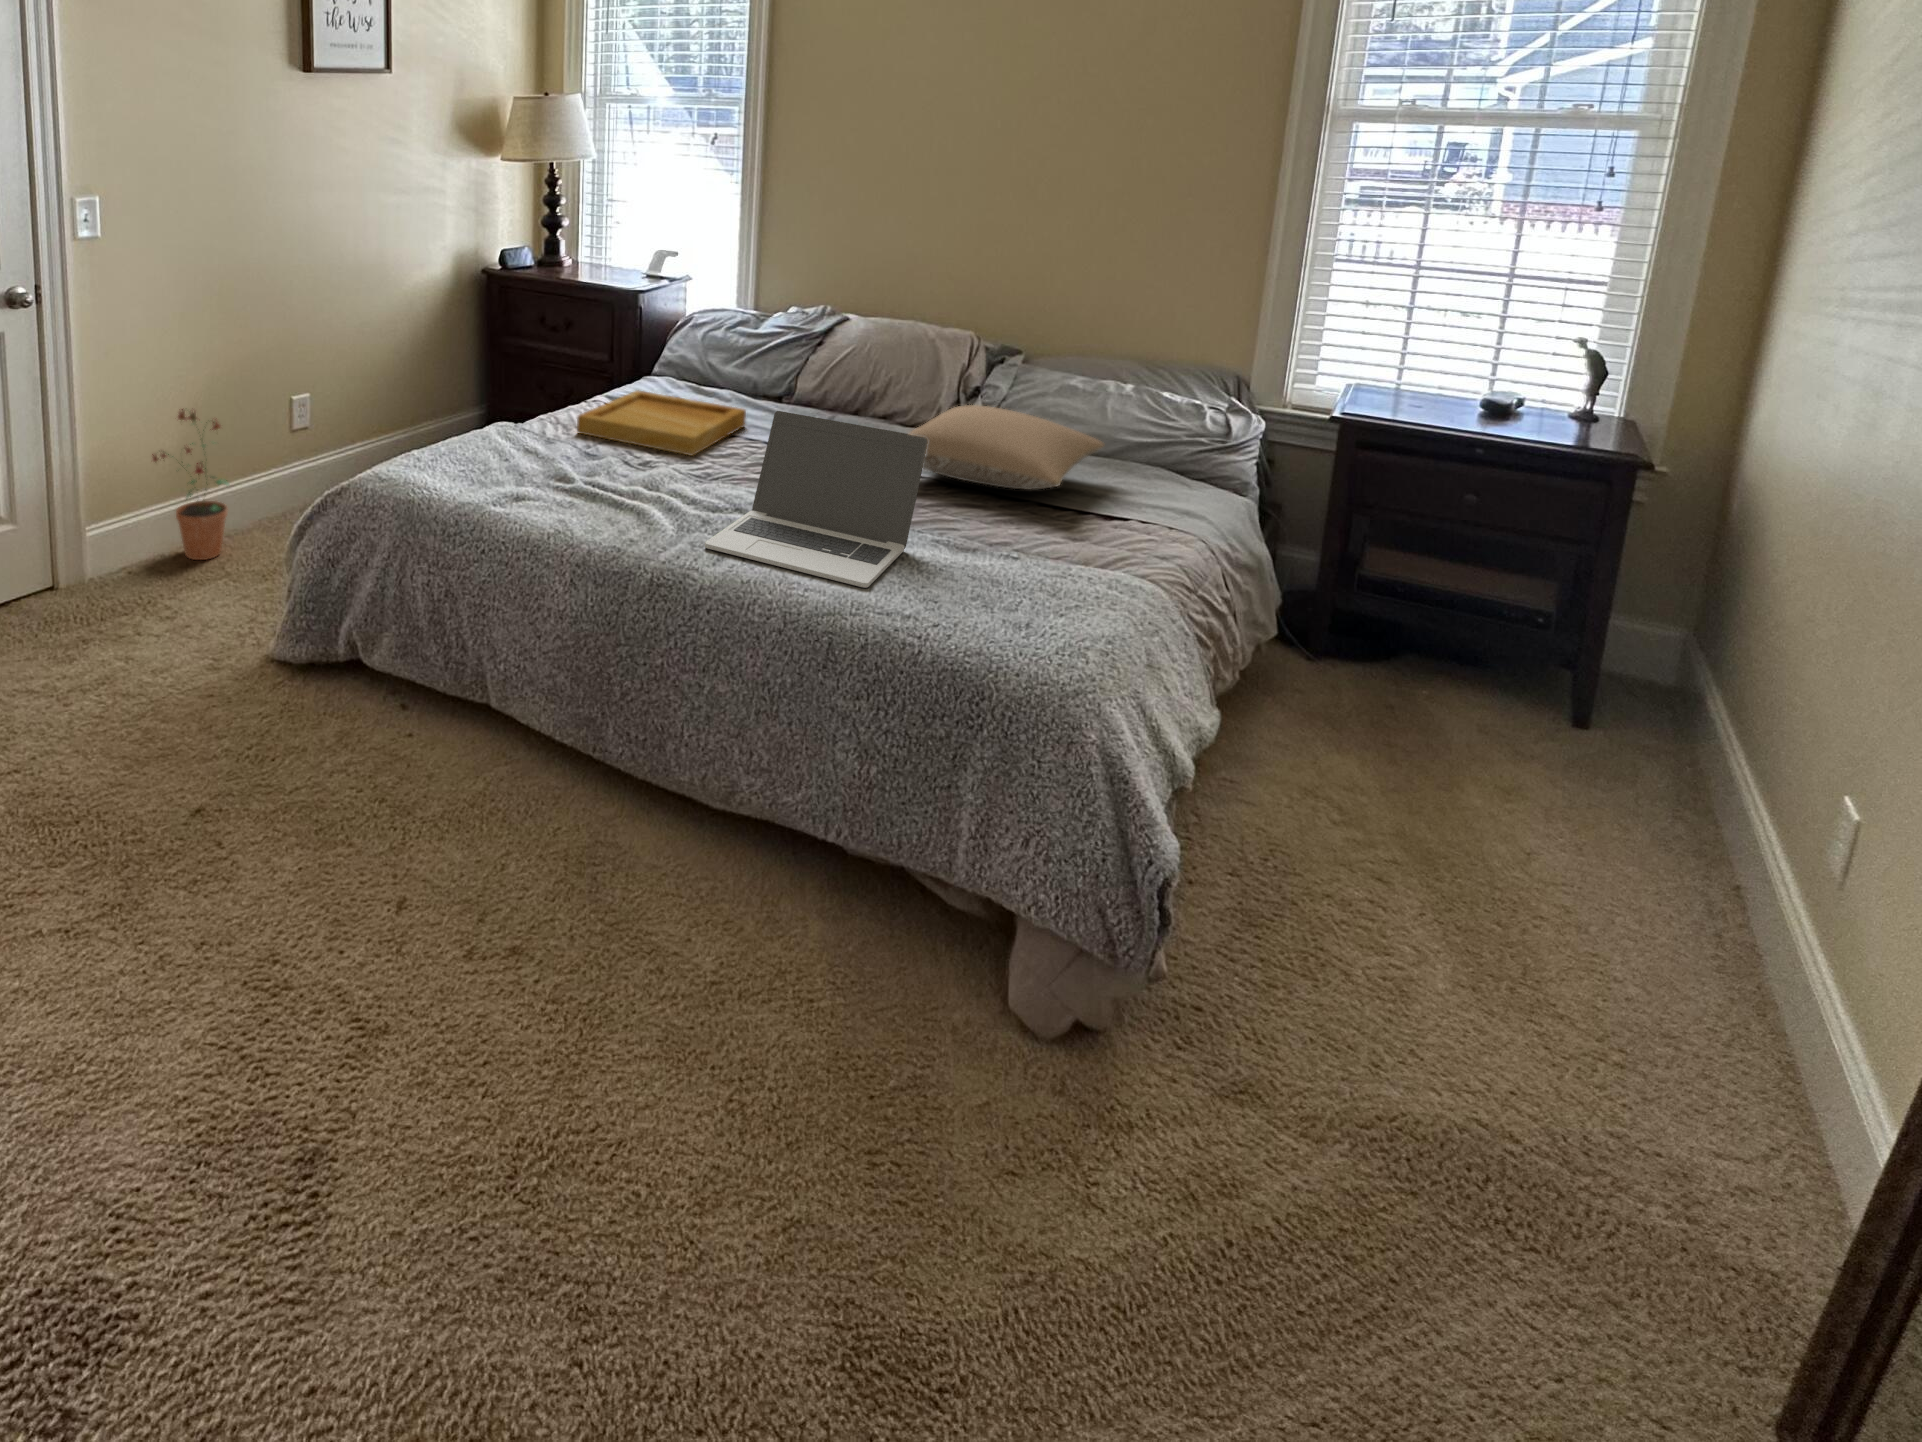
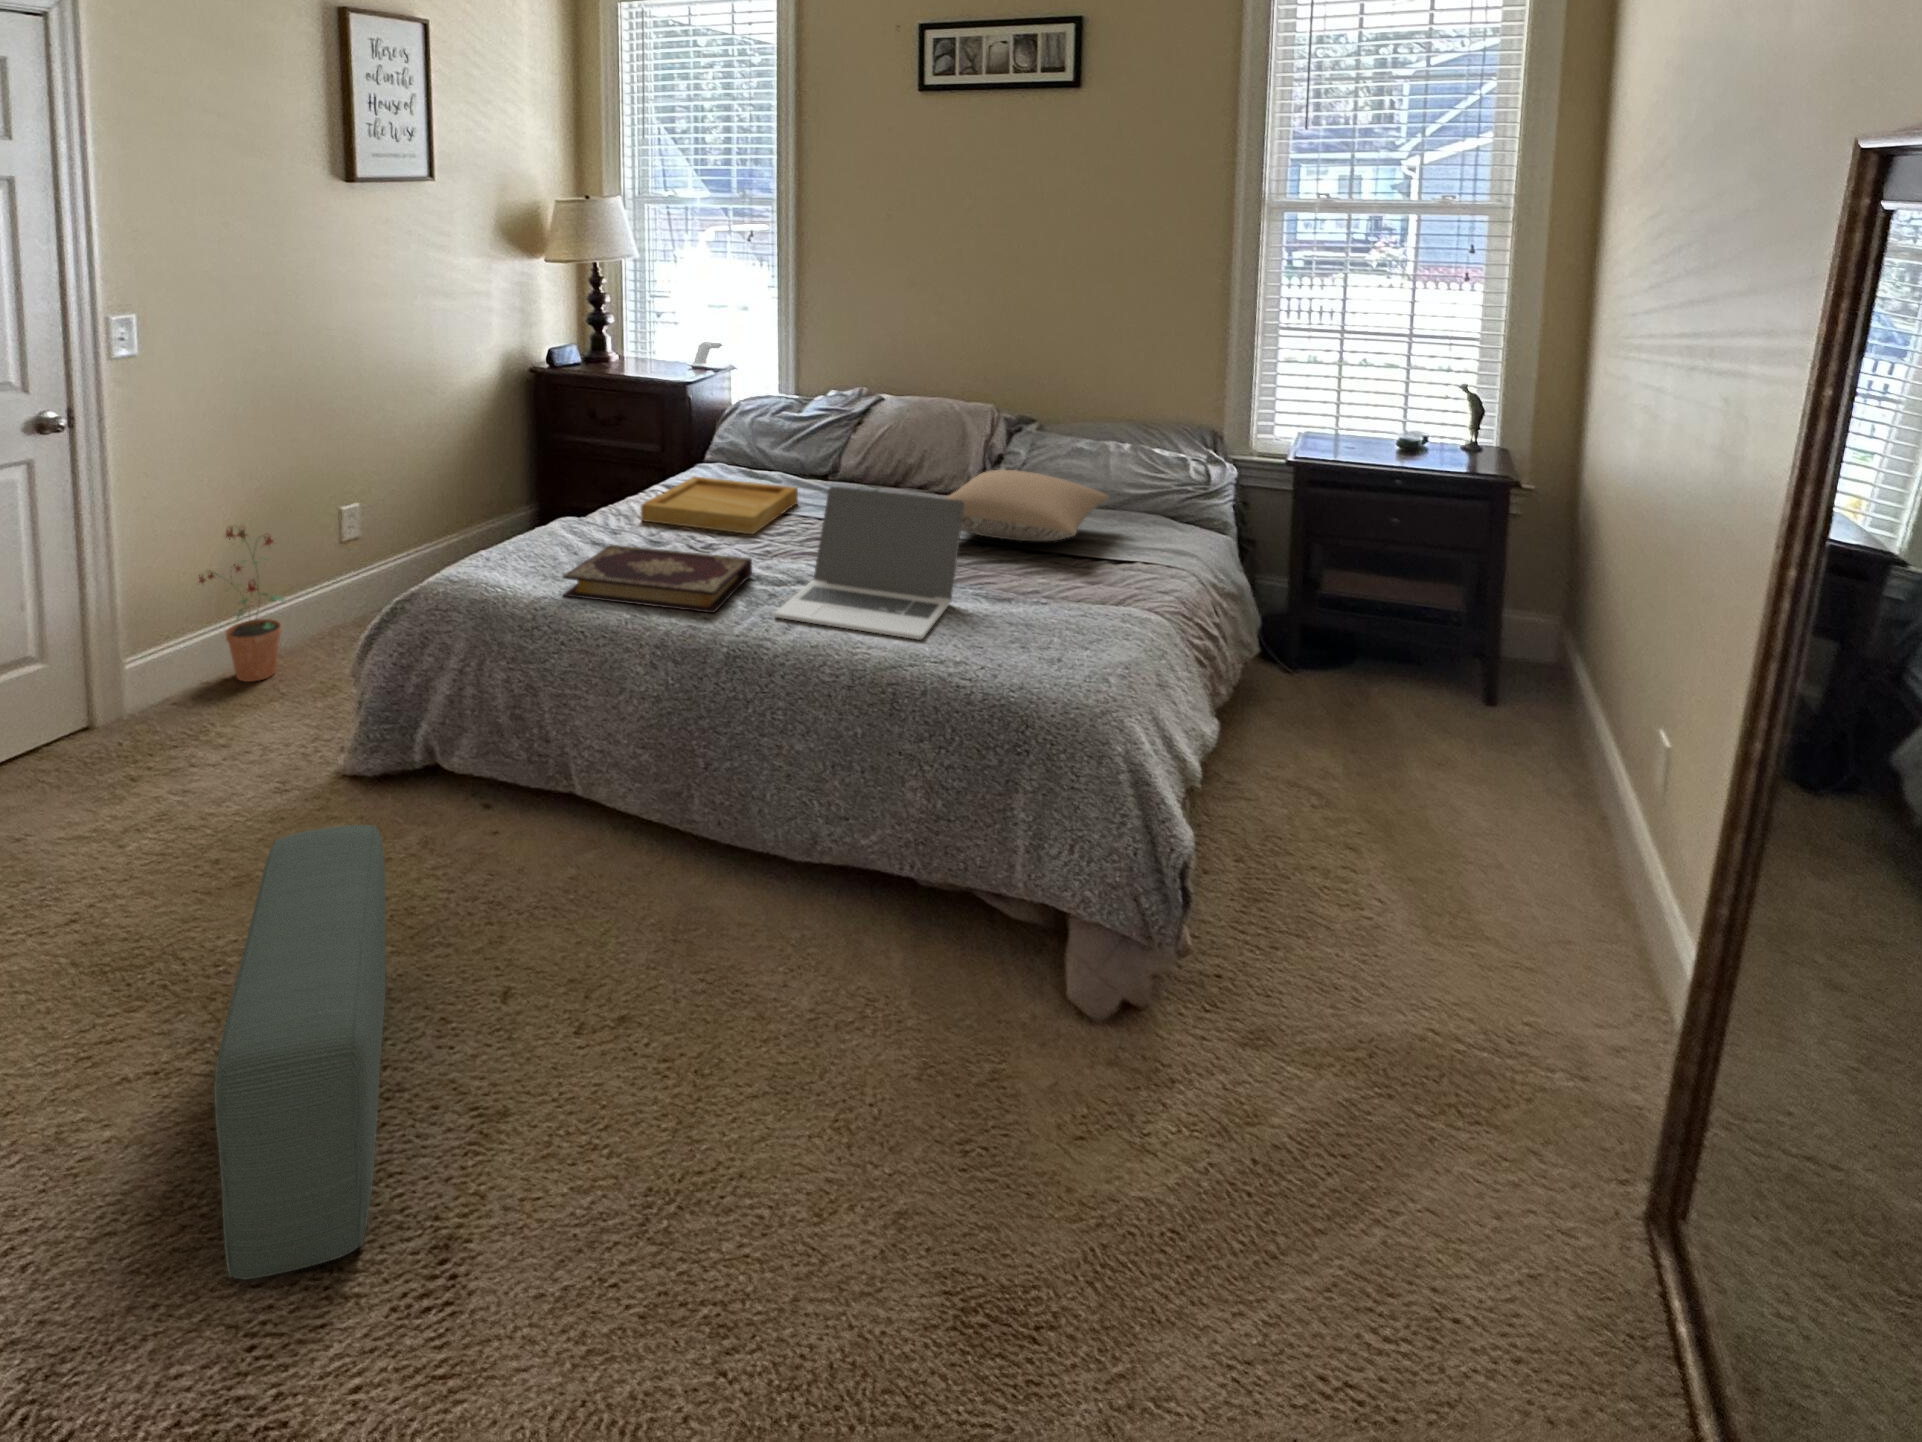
book: none [485,455,687,537] -> present [563,545,752,613]
pouf: none [92,718,285,1158] -> present [214,825,386,1279]

